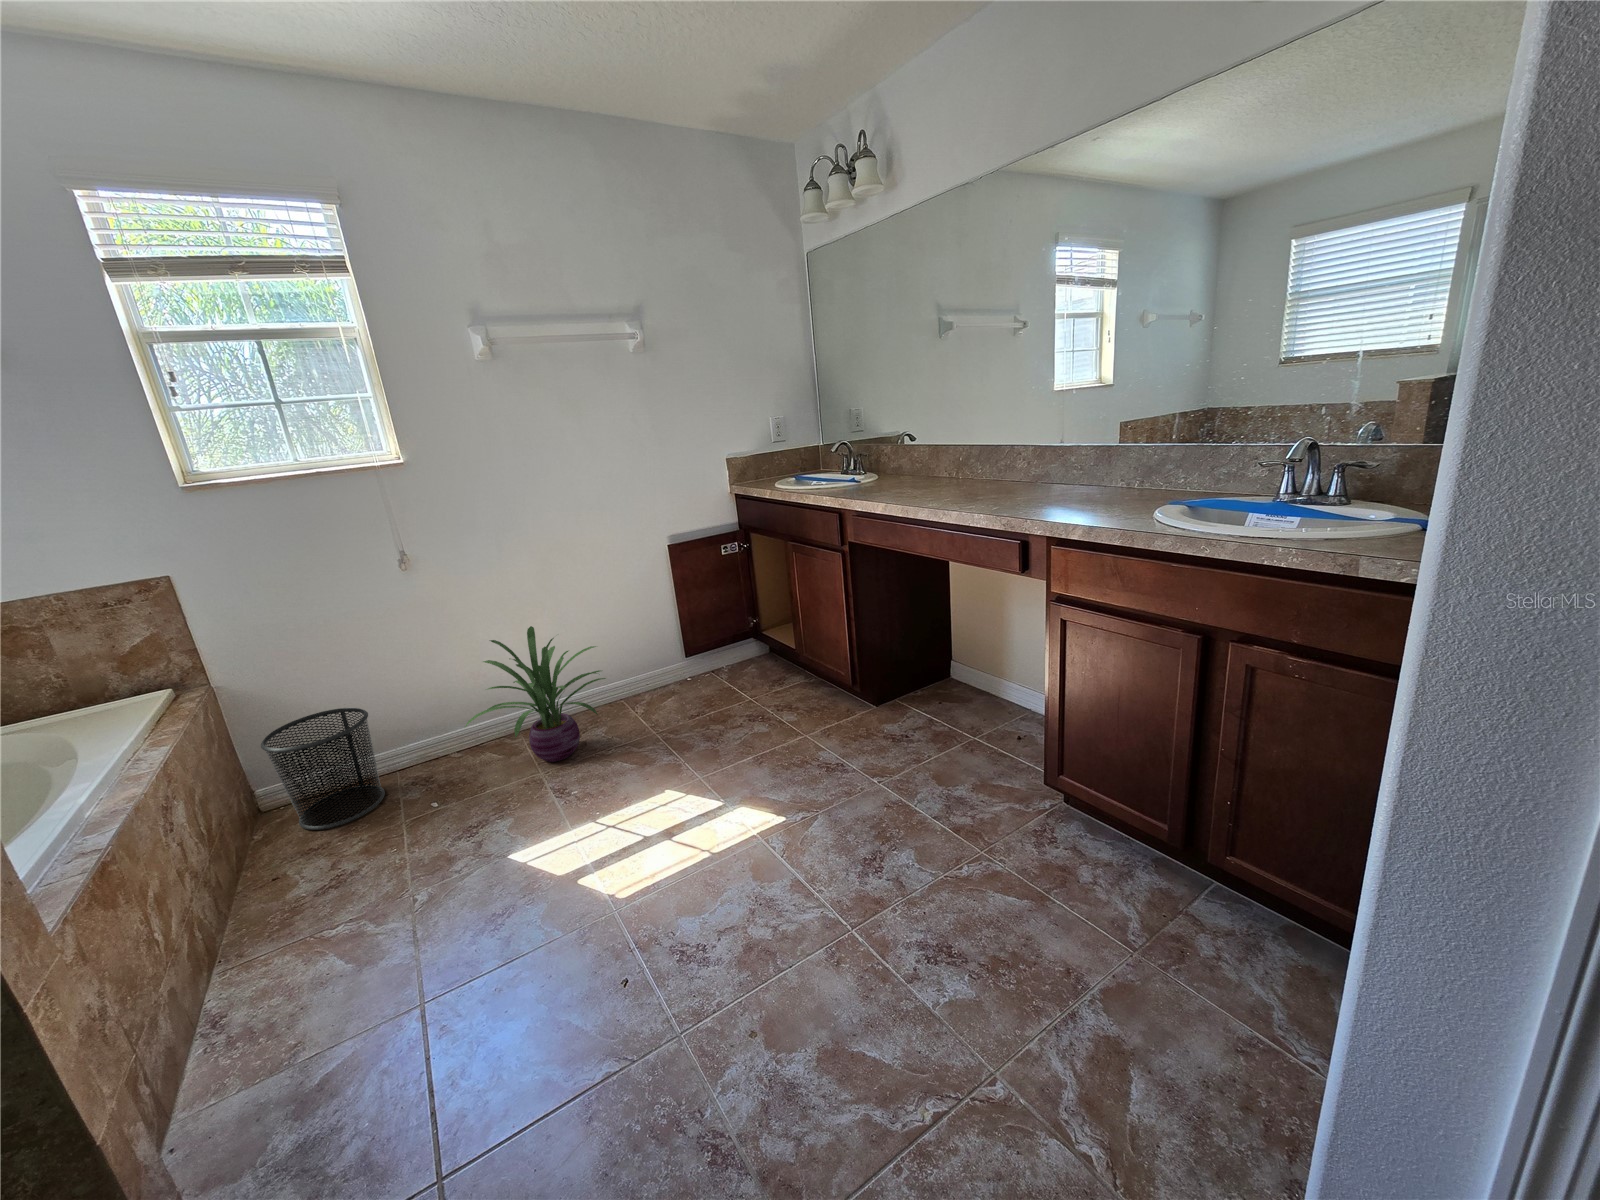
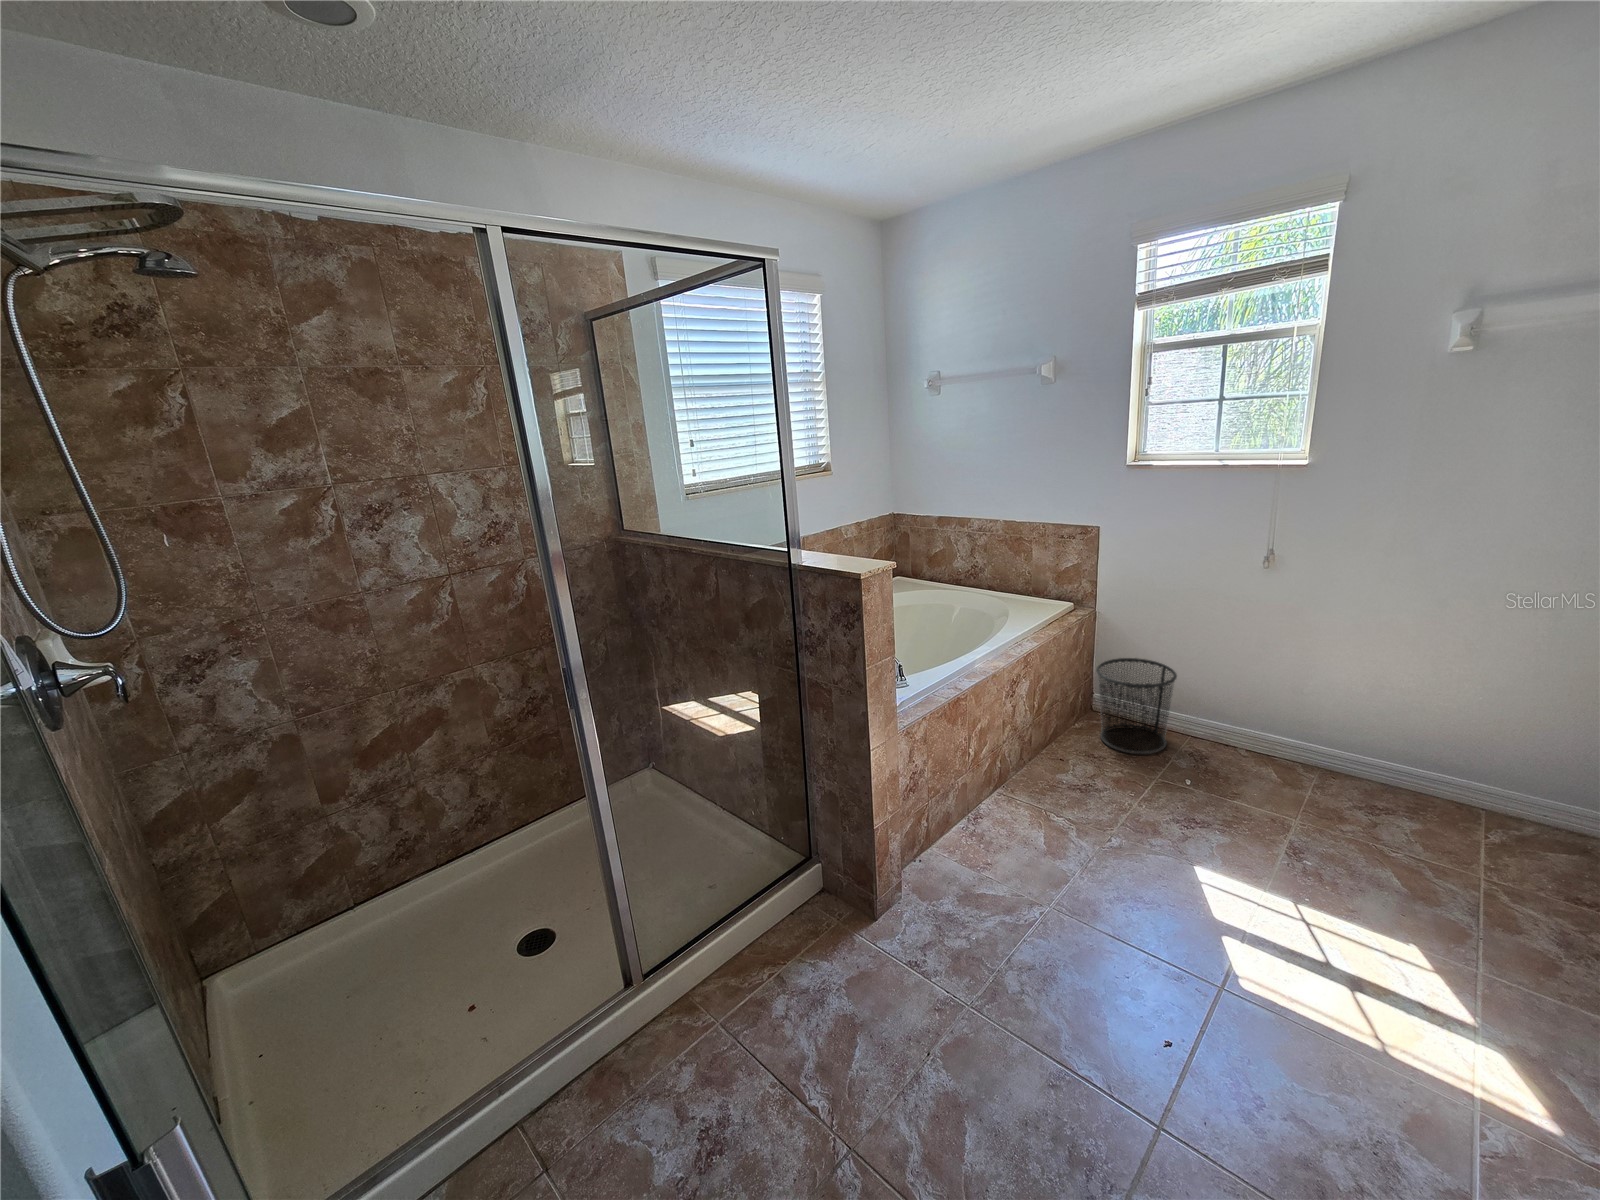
decorative plant: present [465,626,606,762] -> none [1239,665,1462,827]

